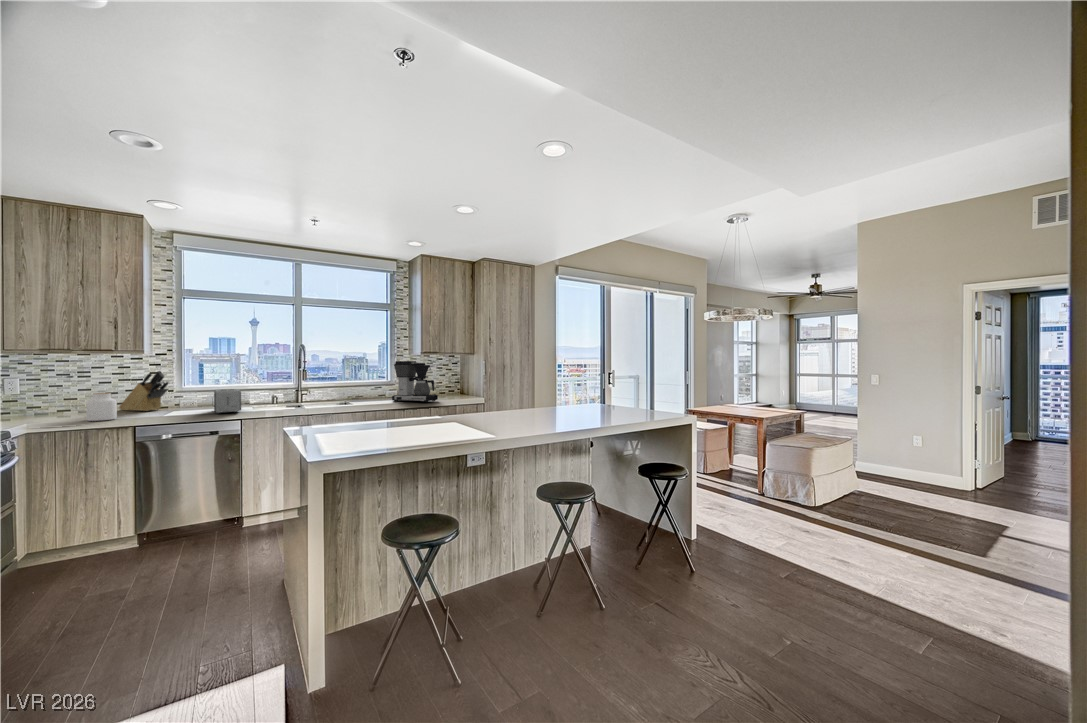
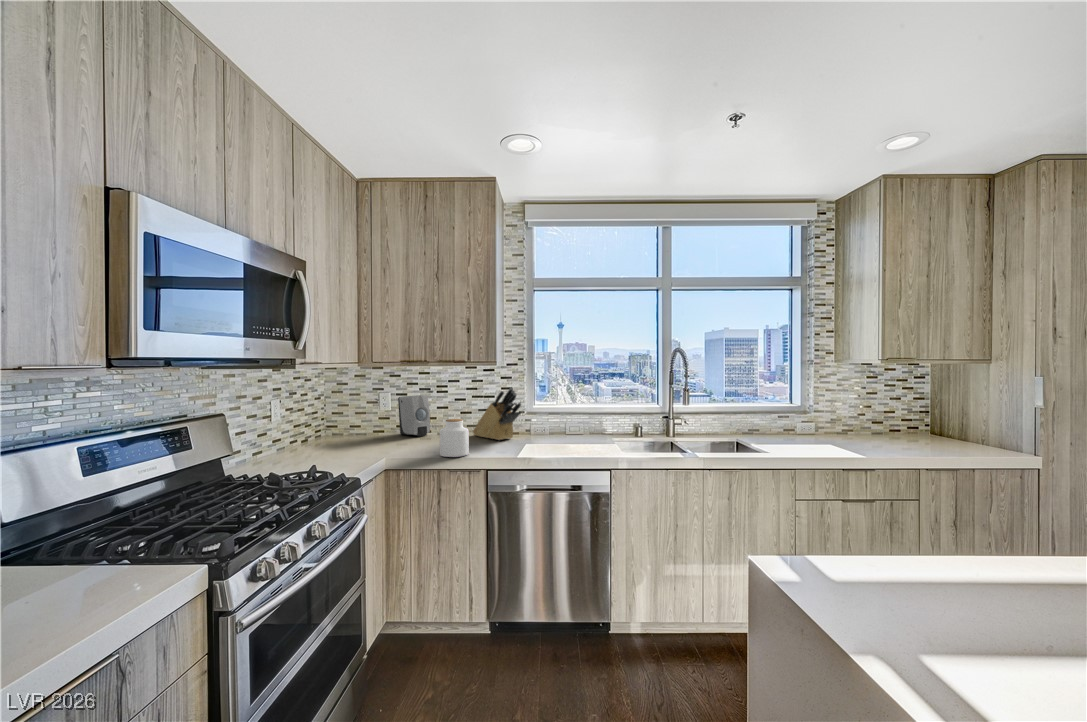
coffee maker: present [392,361,438,402] -> none [822,375,917,455]
soap dispenser: none [31,379,70,414] -> present [398,395,430,436]
toaster: present [214,389,241,413] -> none [572,417,607,455]

